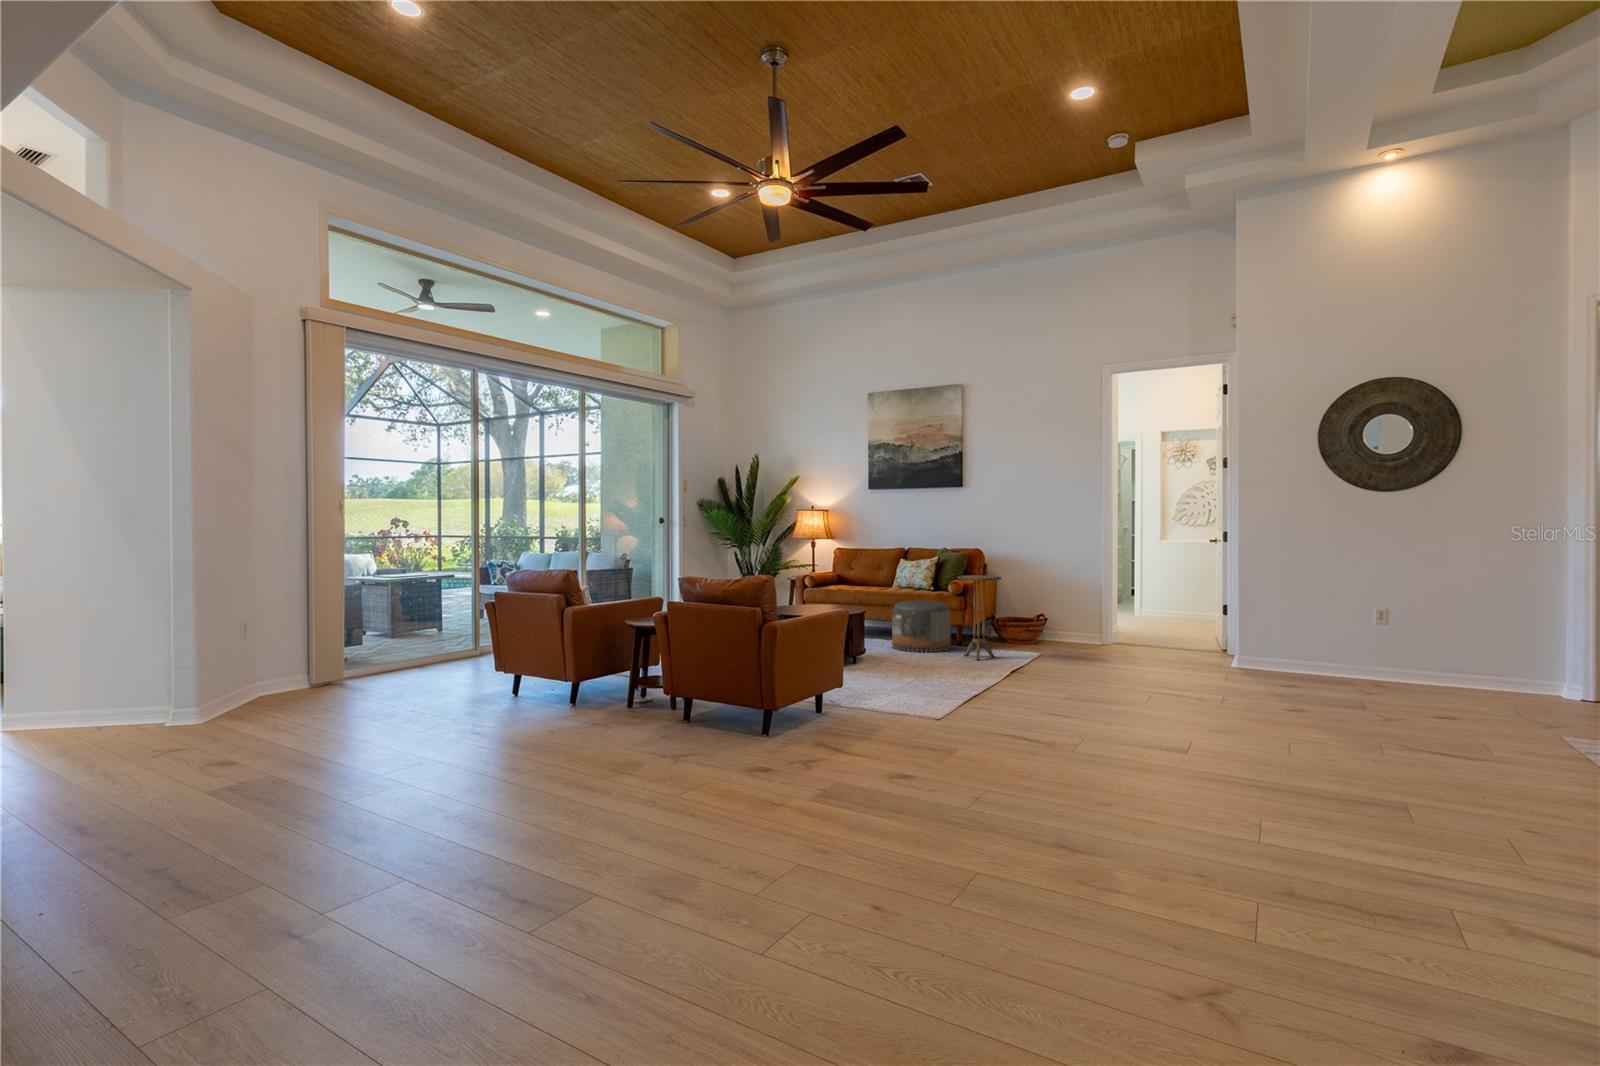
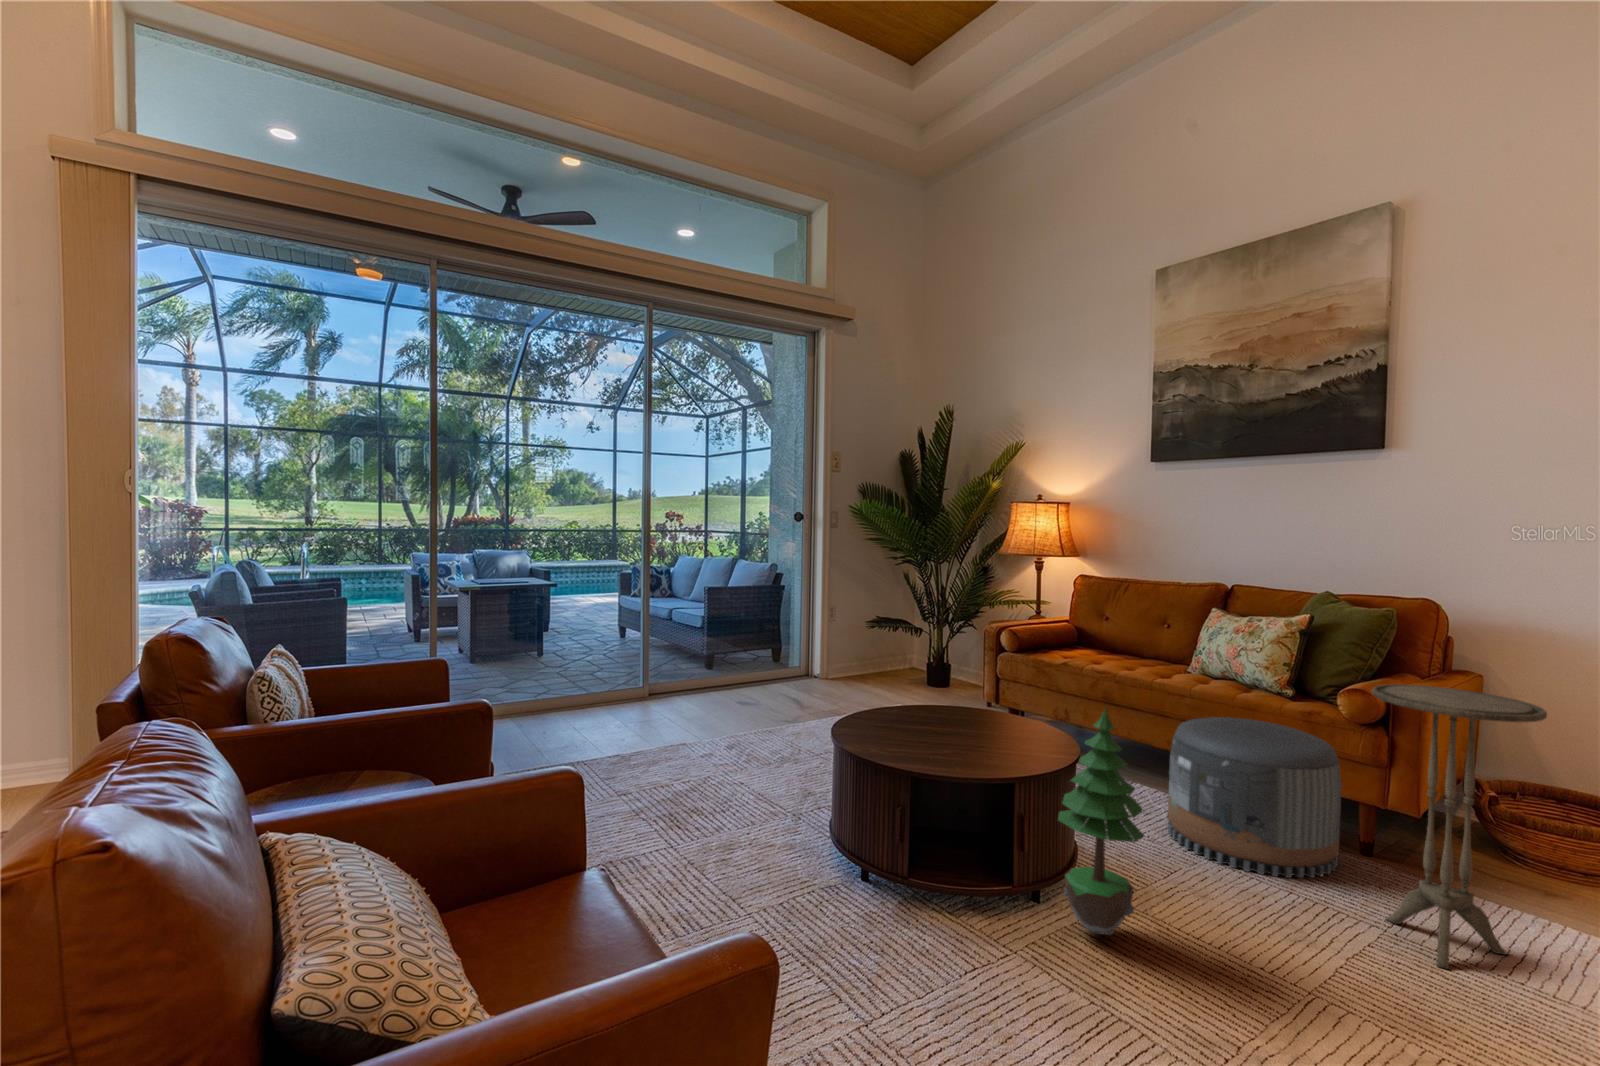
potted tree: none [866,587,895,666] -> present [1058,708,1144,935]

